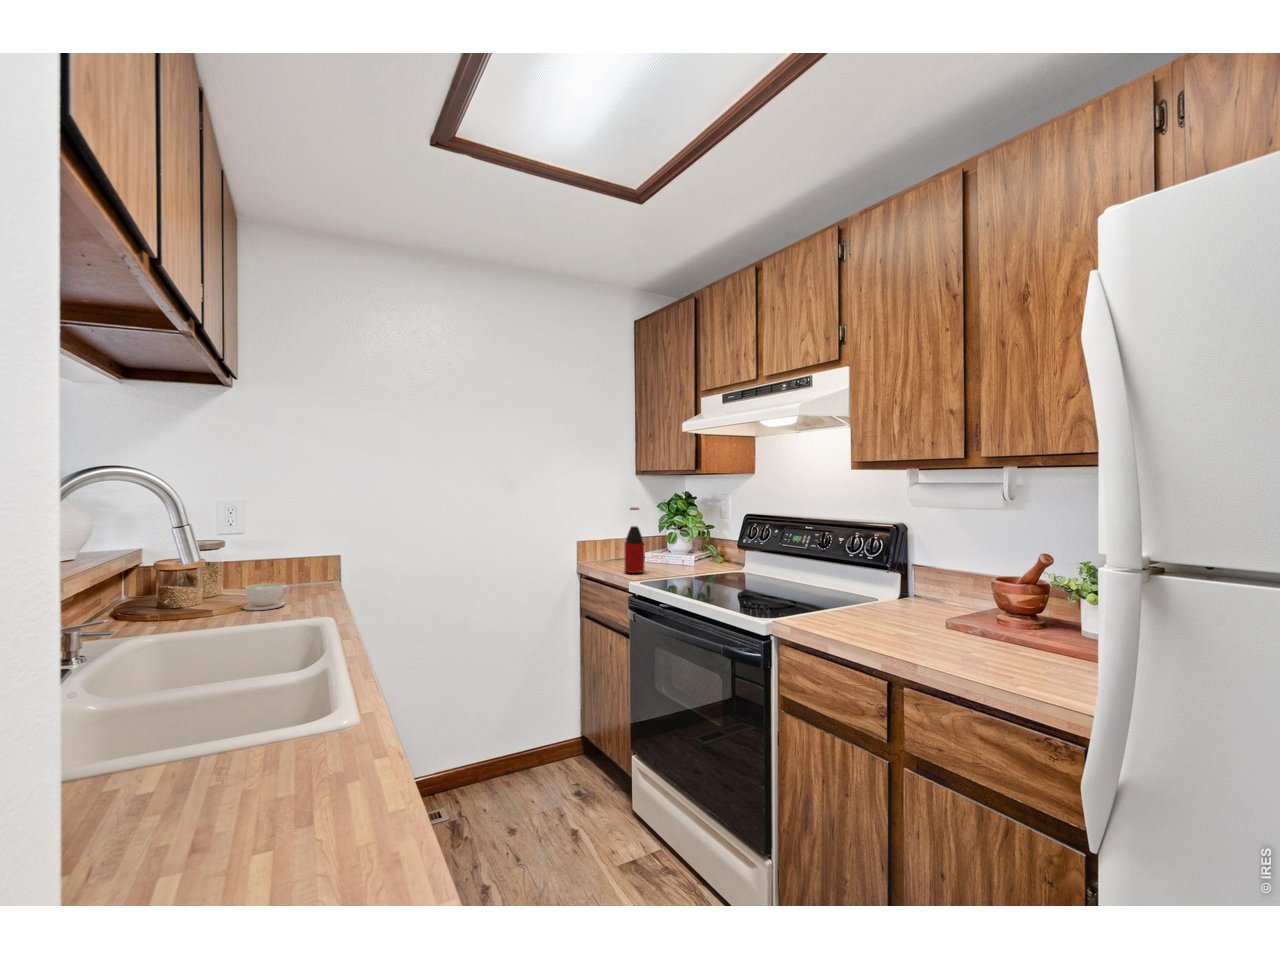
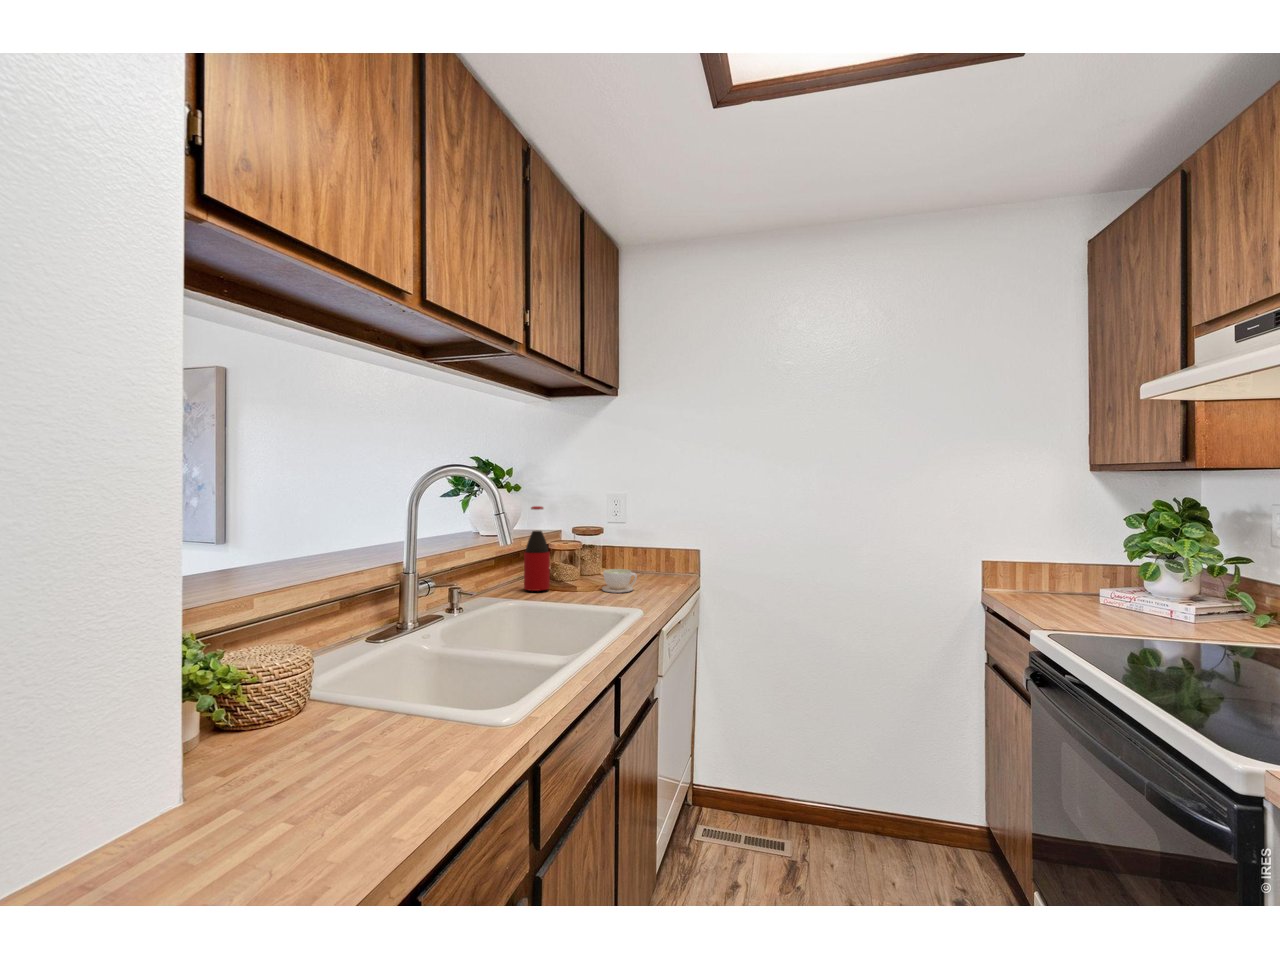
bottle: present [624,508,644,573] -> present [524,506,550,591]

